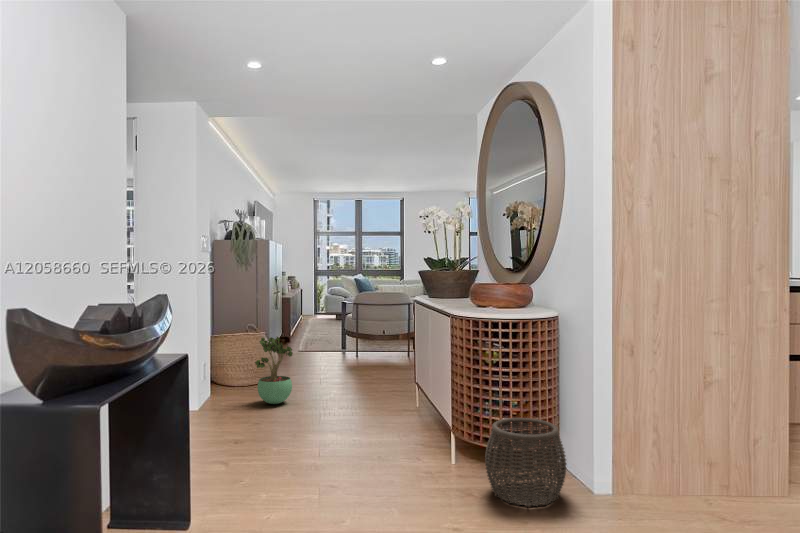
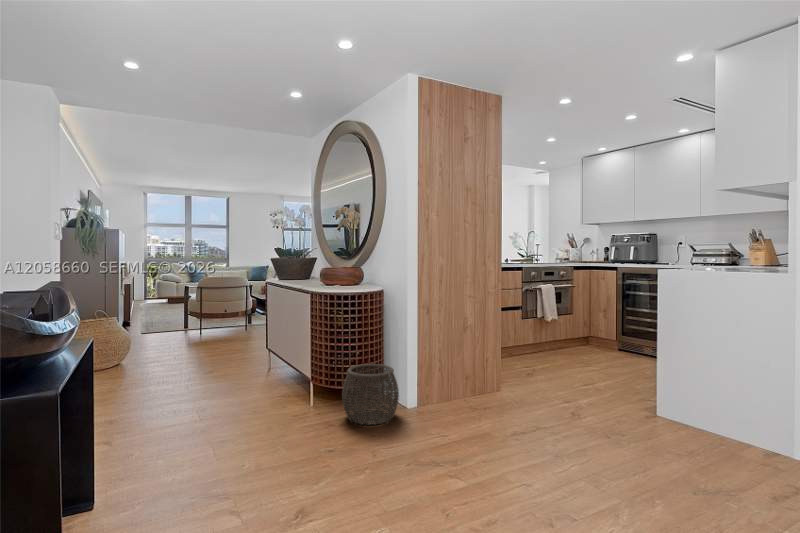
potted plant: present [255,337,293,404] -> none [114,316,155,377]

